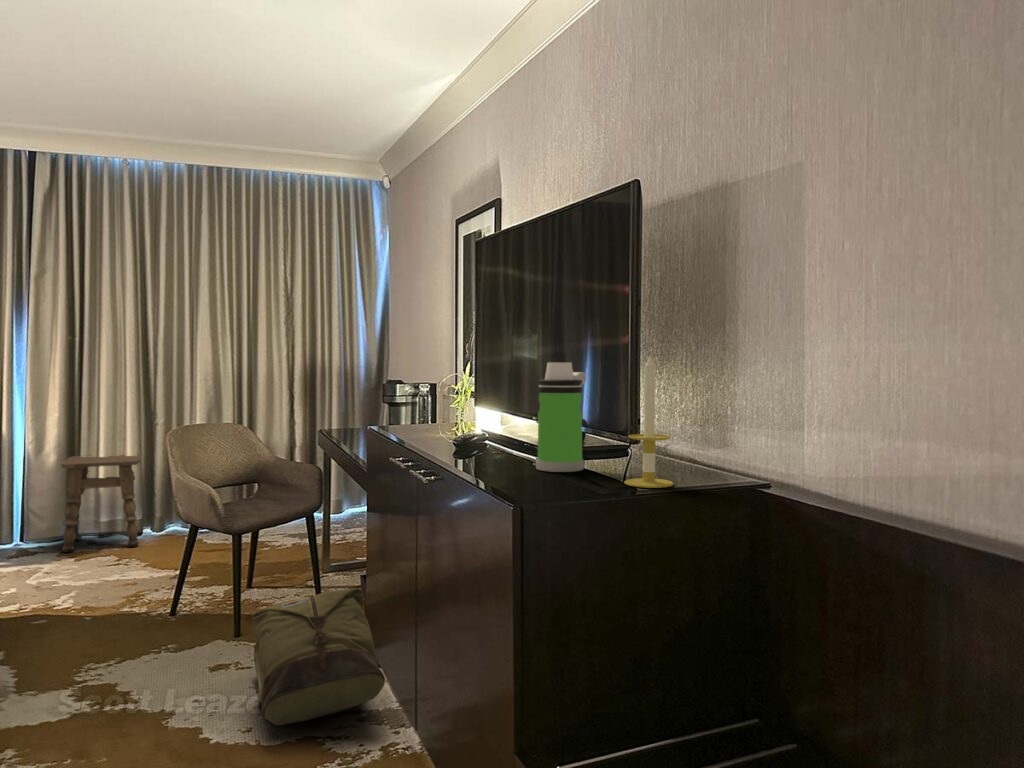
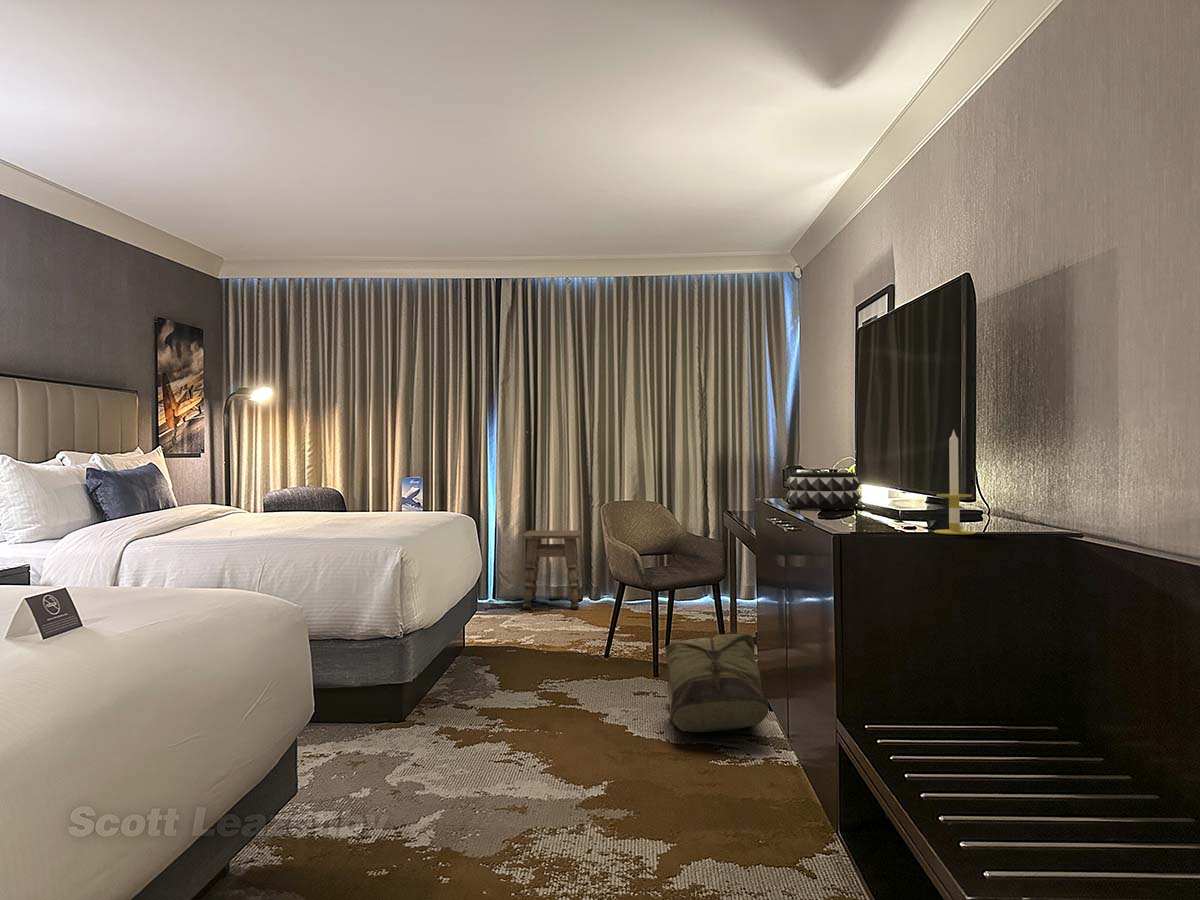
water bottle: present [536,362,586,472] -> none [874,439,918,526]
decorative bowl: none [403,395,485,439] -> present [786,472,861,509]

